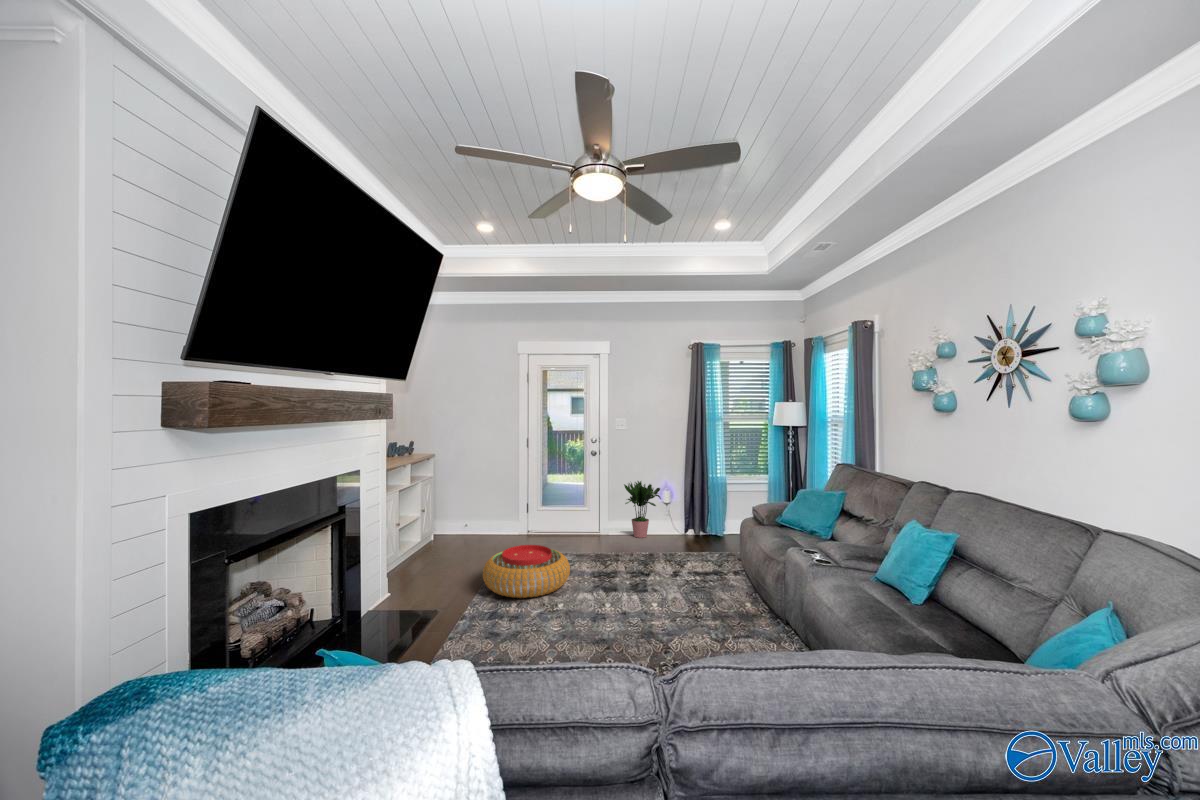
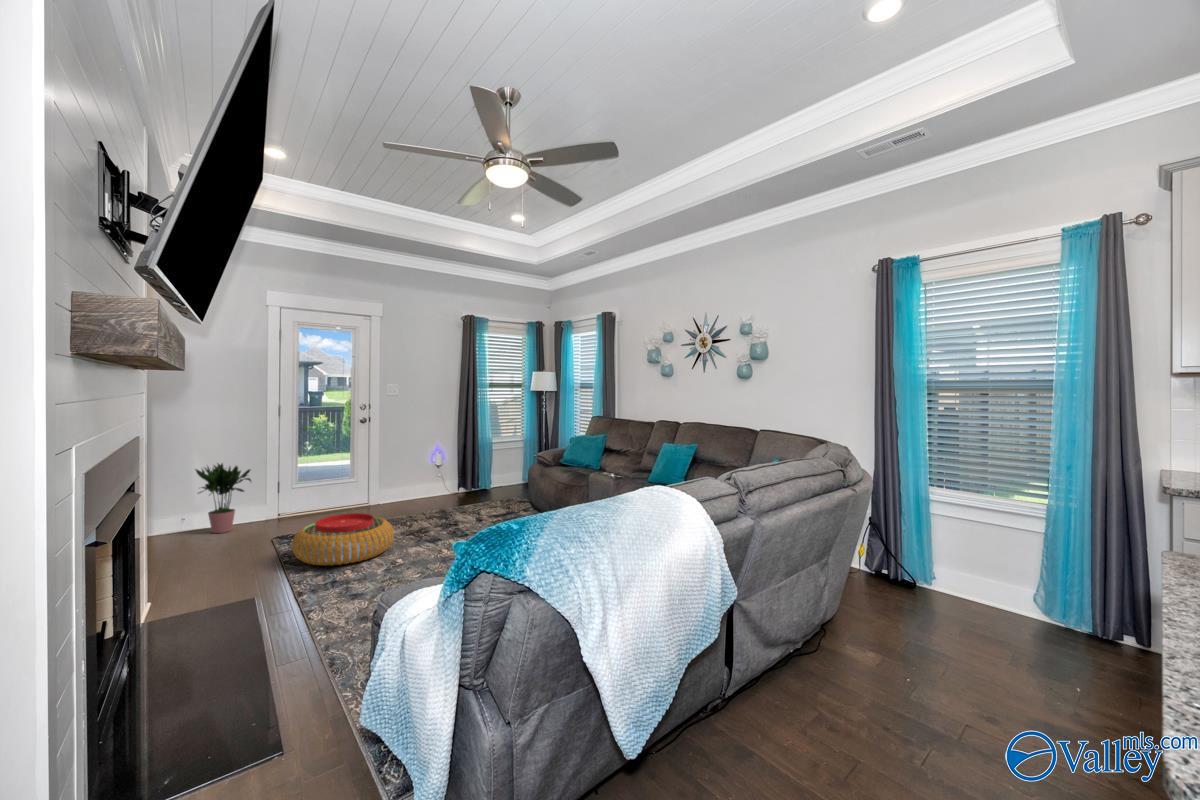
potted plant: present [624,481,661,538] -> present [195,464,251,533]

